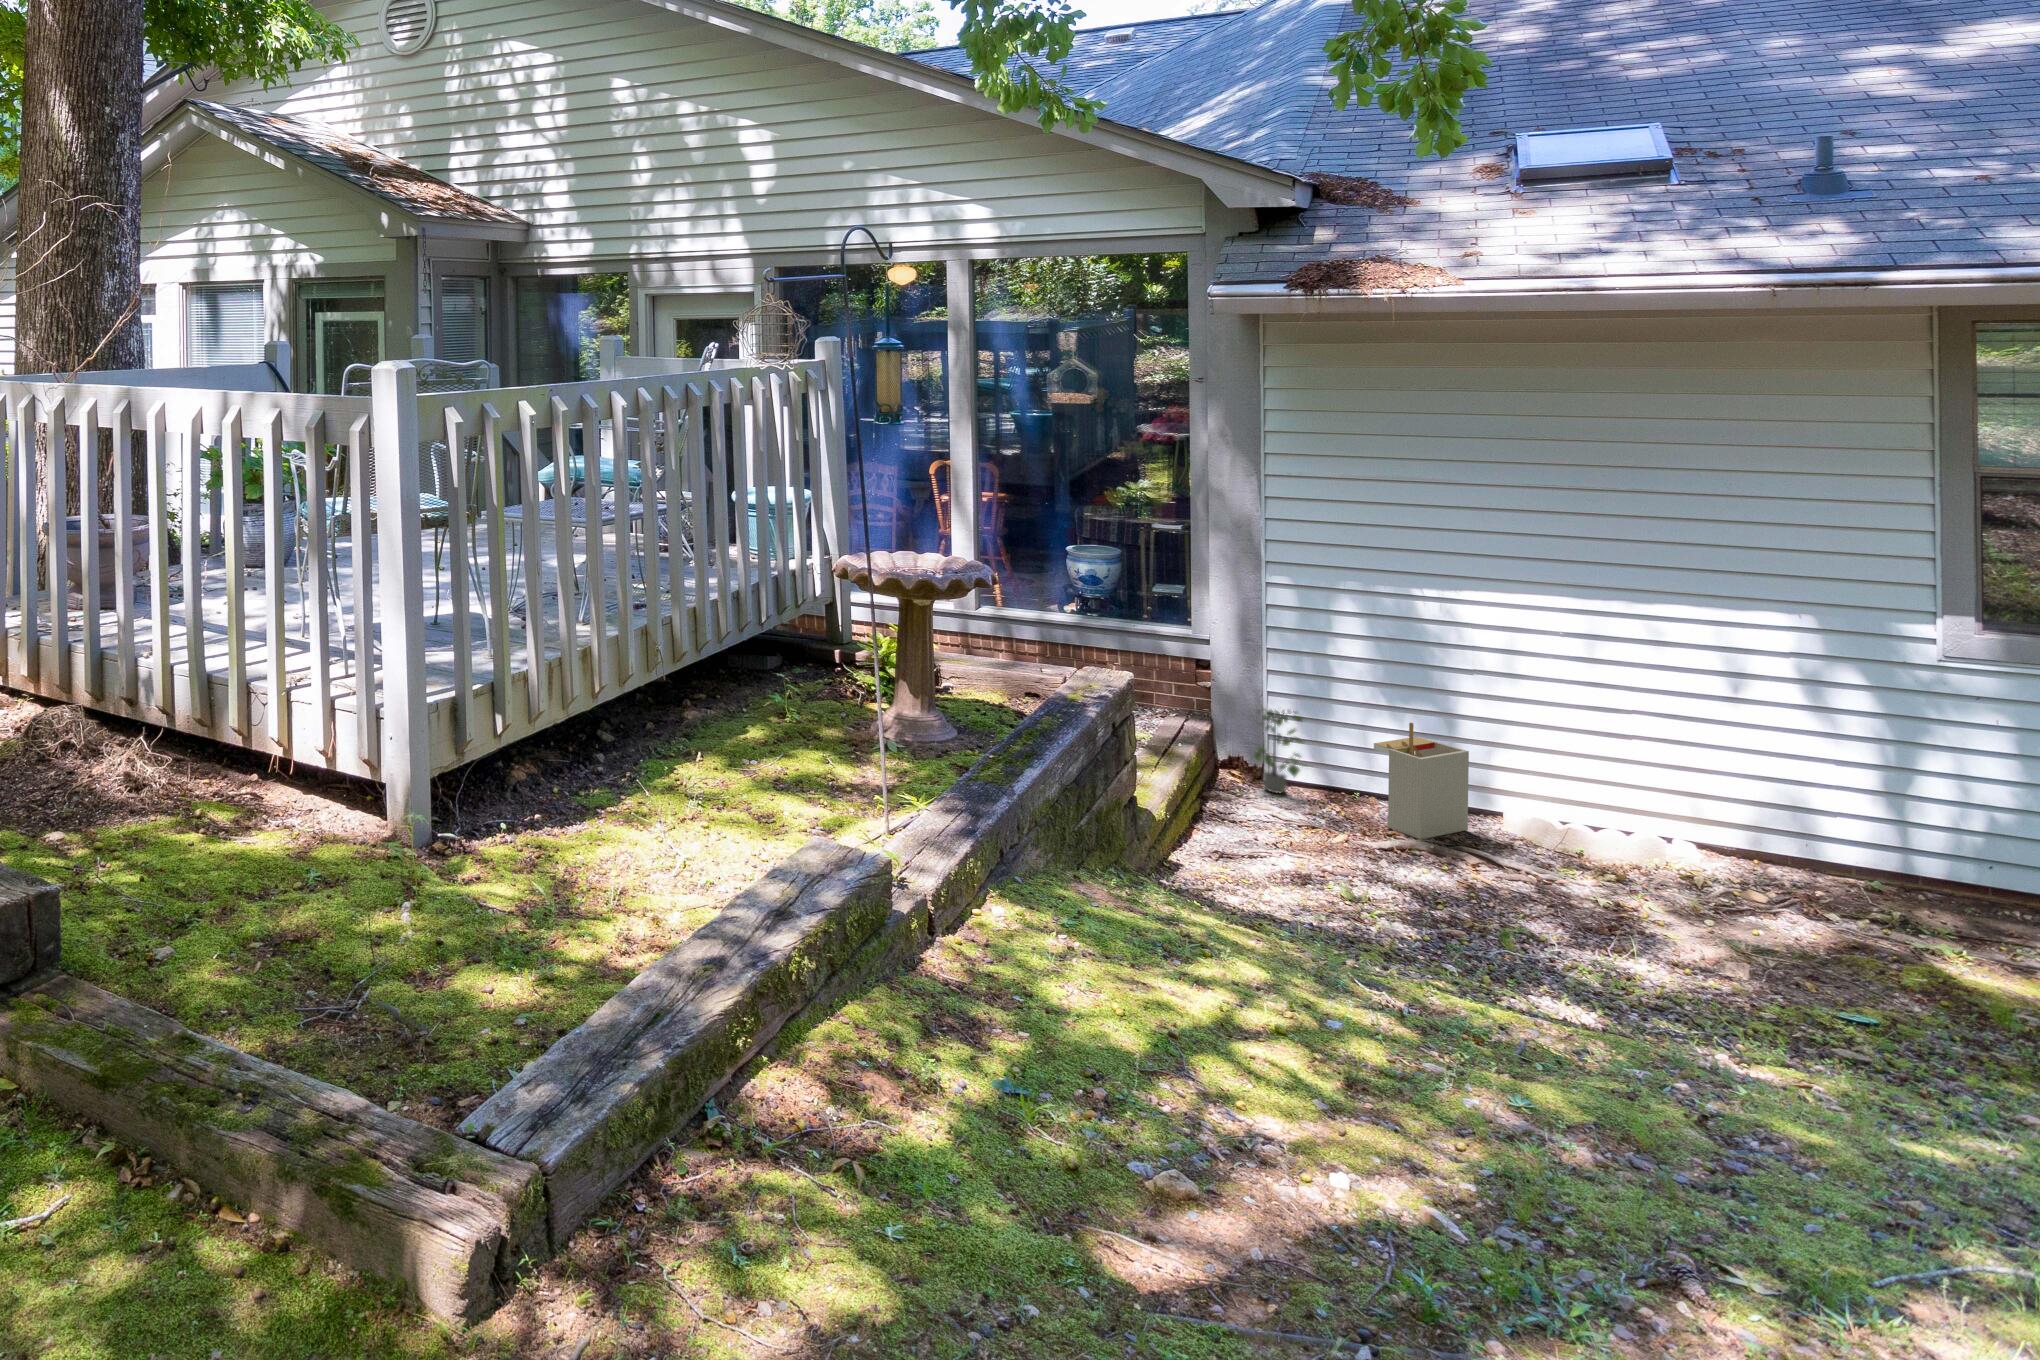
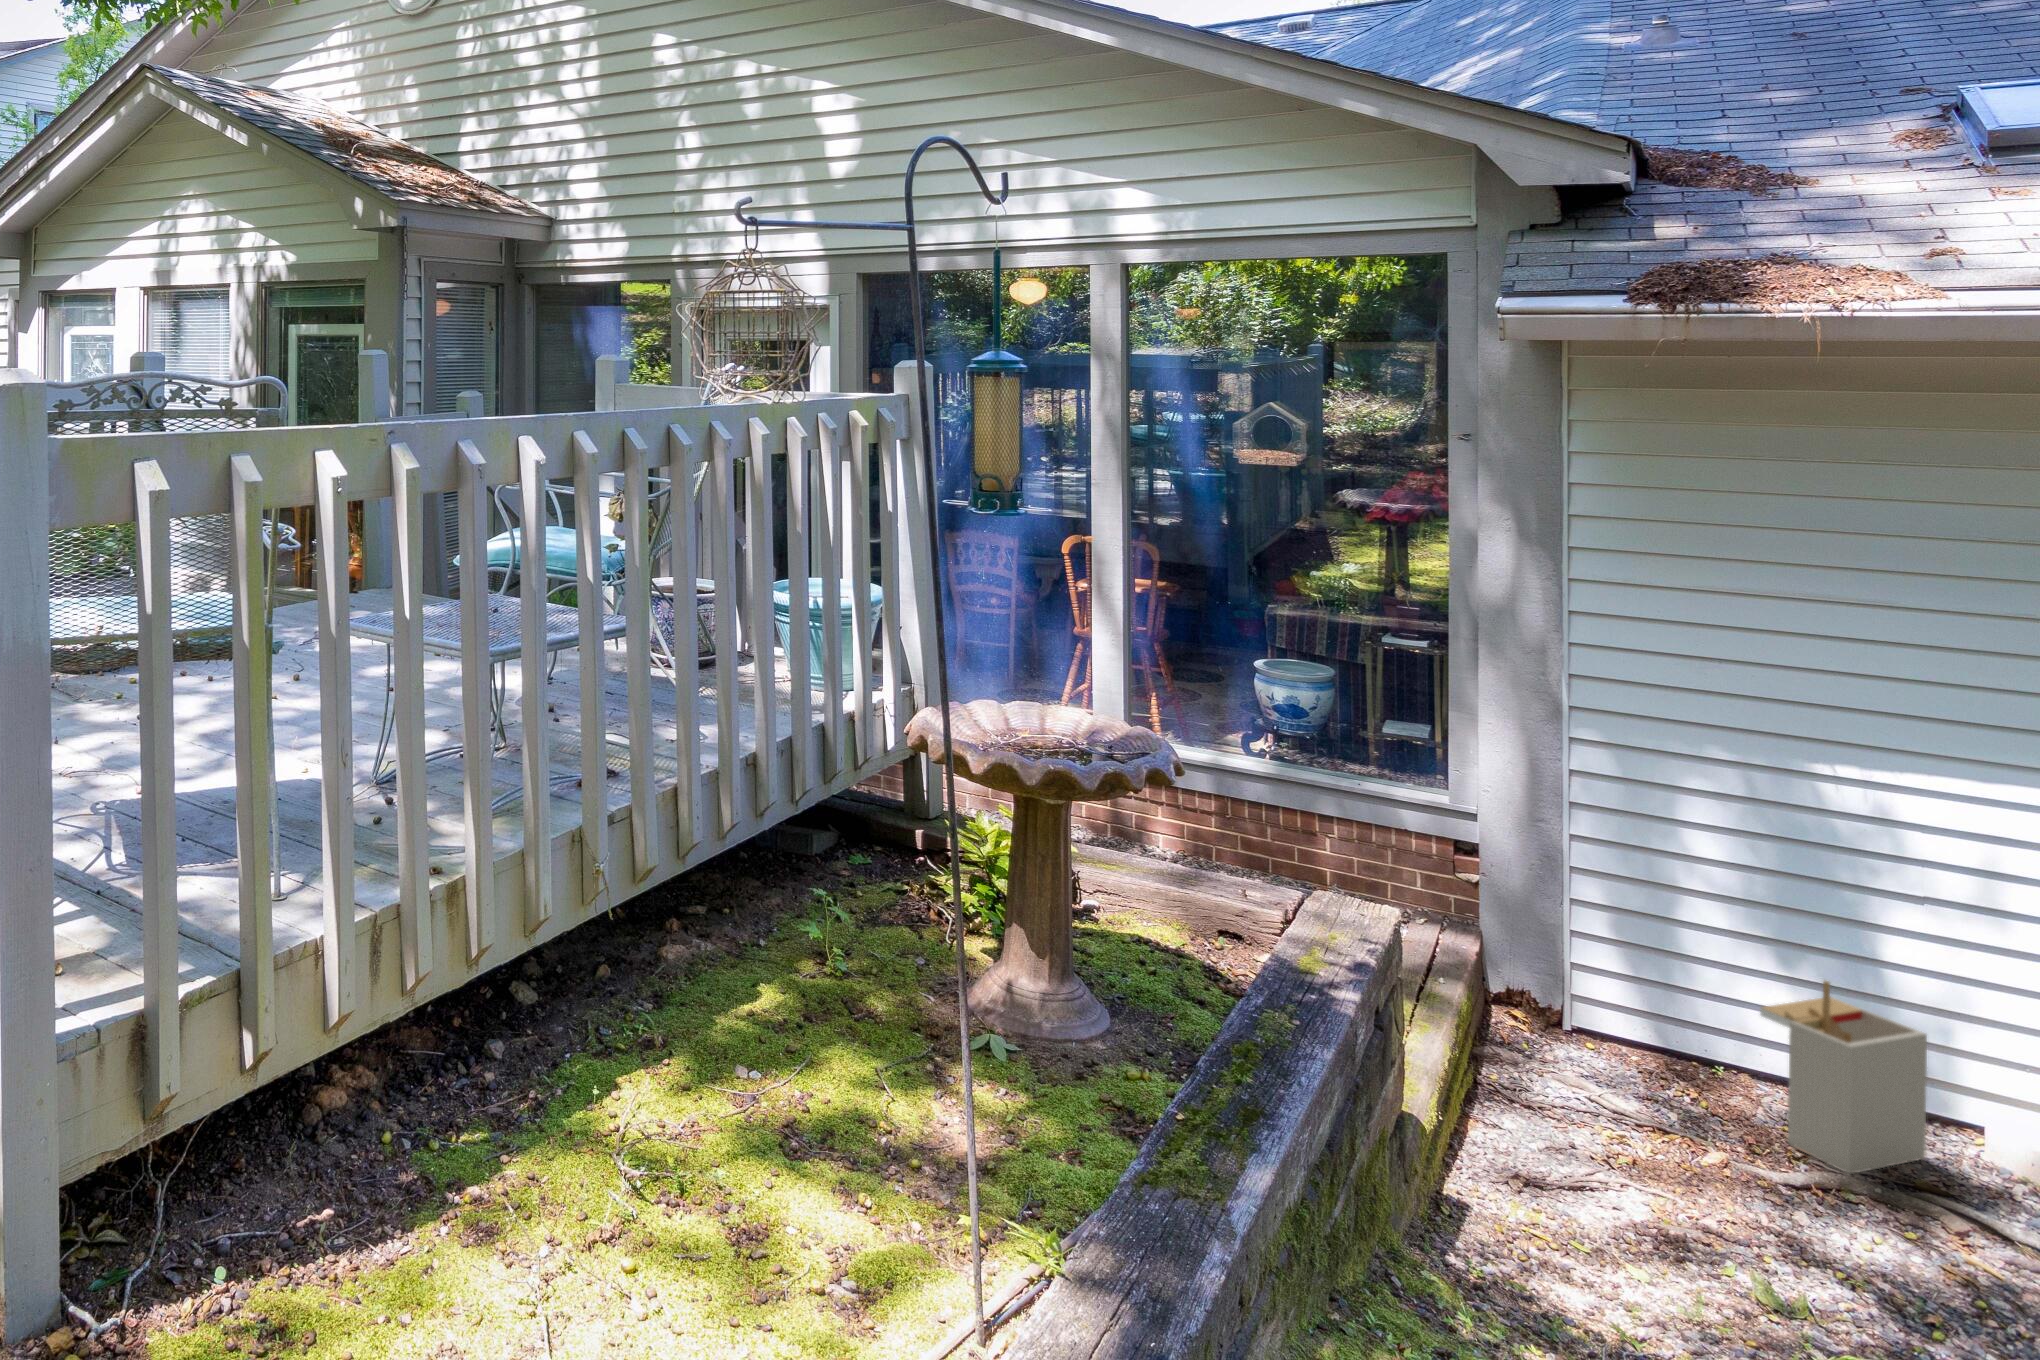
potted plant: present [1254,710,1306,793] -> none [1552,926,1653,1062]

